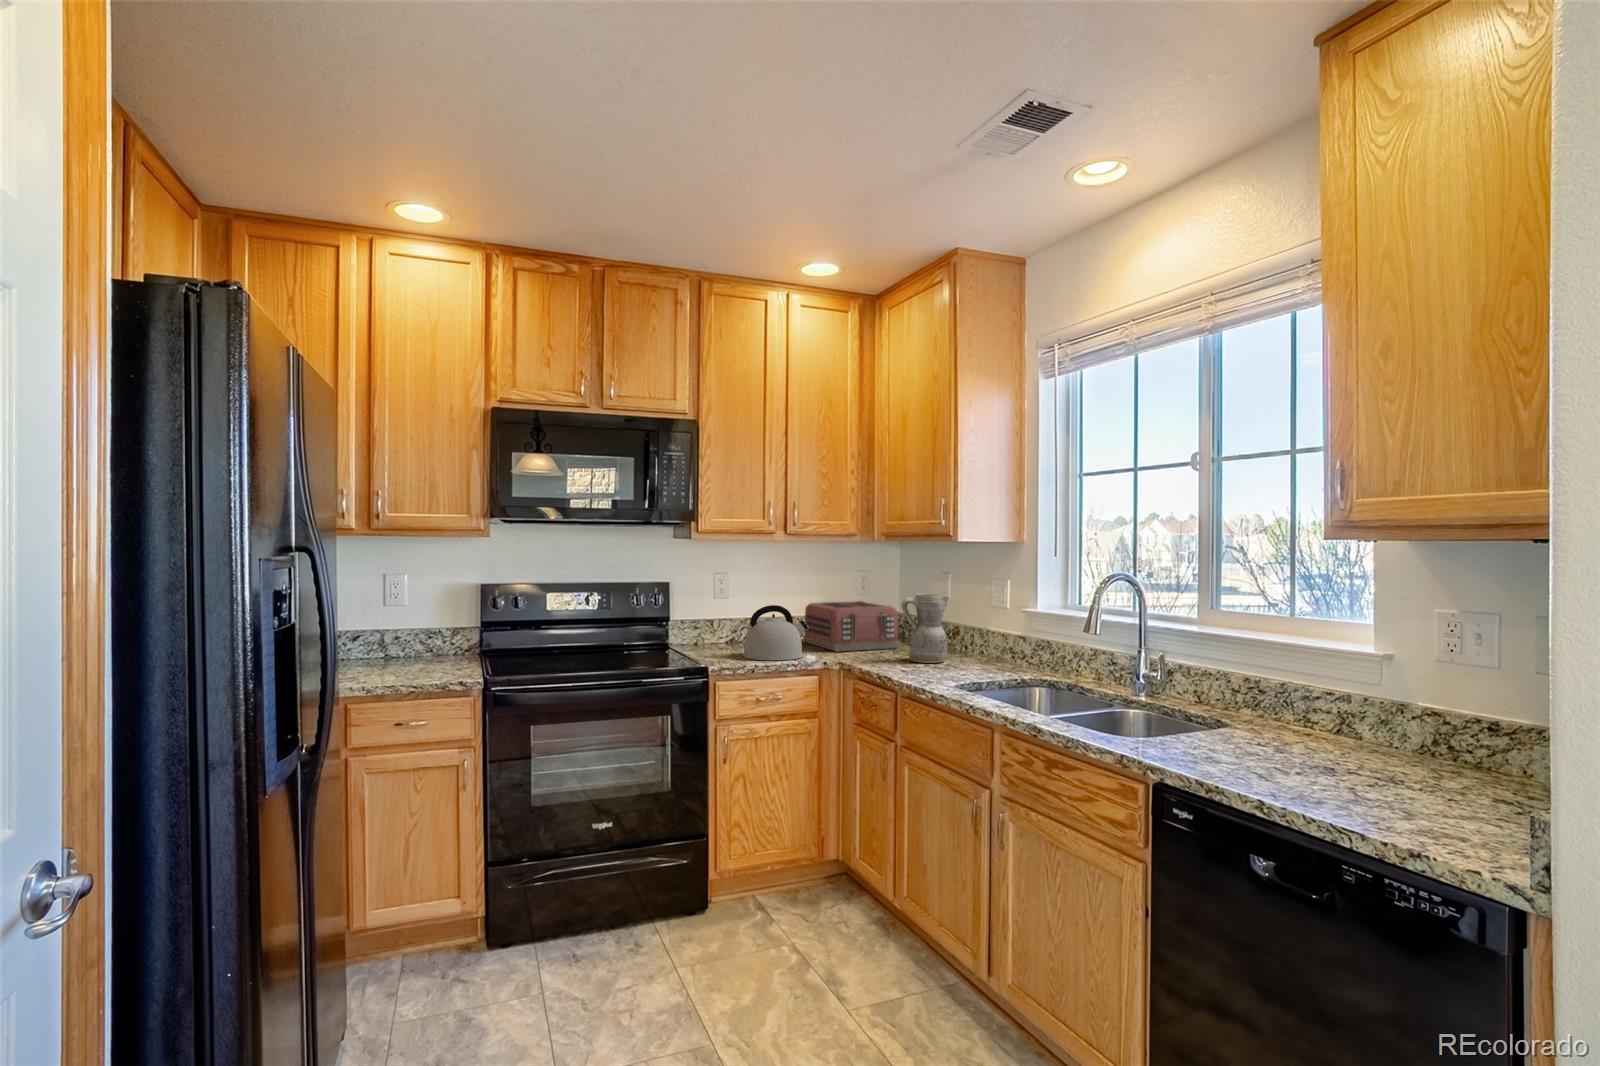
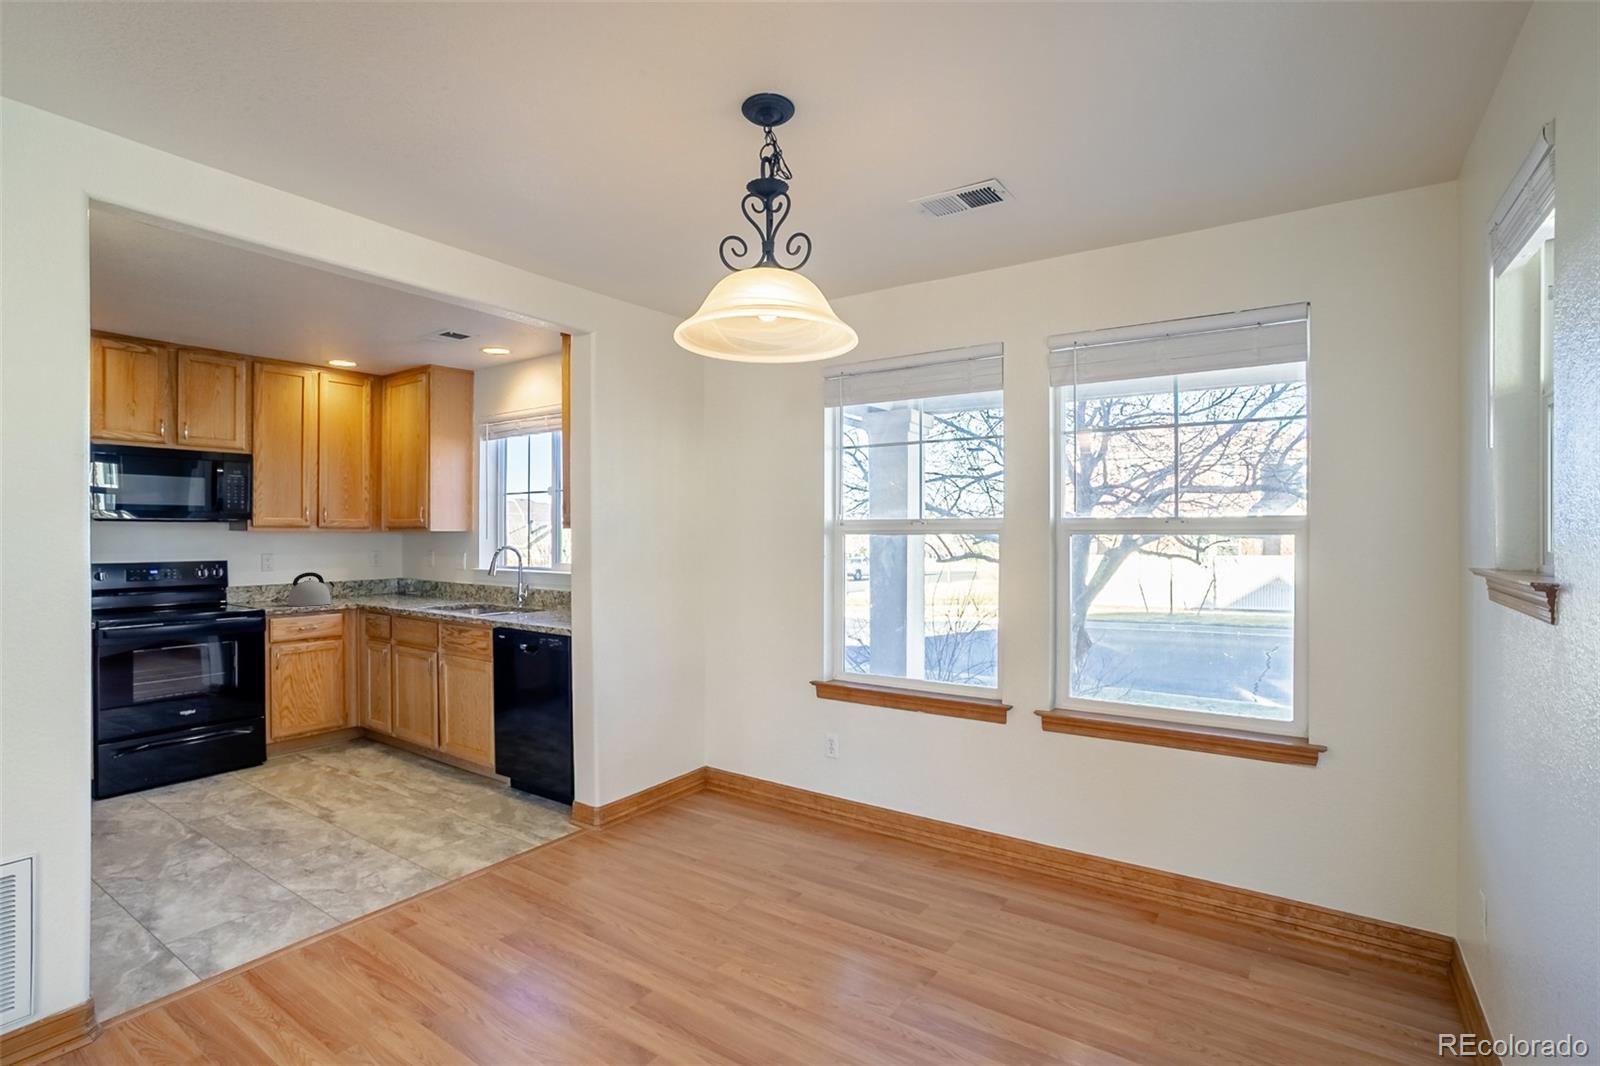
ceramic pitcher: present [902,593,948,663] -> none [398,562,428,602]
toaster: present [803,601,900,652] -> none [331,571,400,601]

